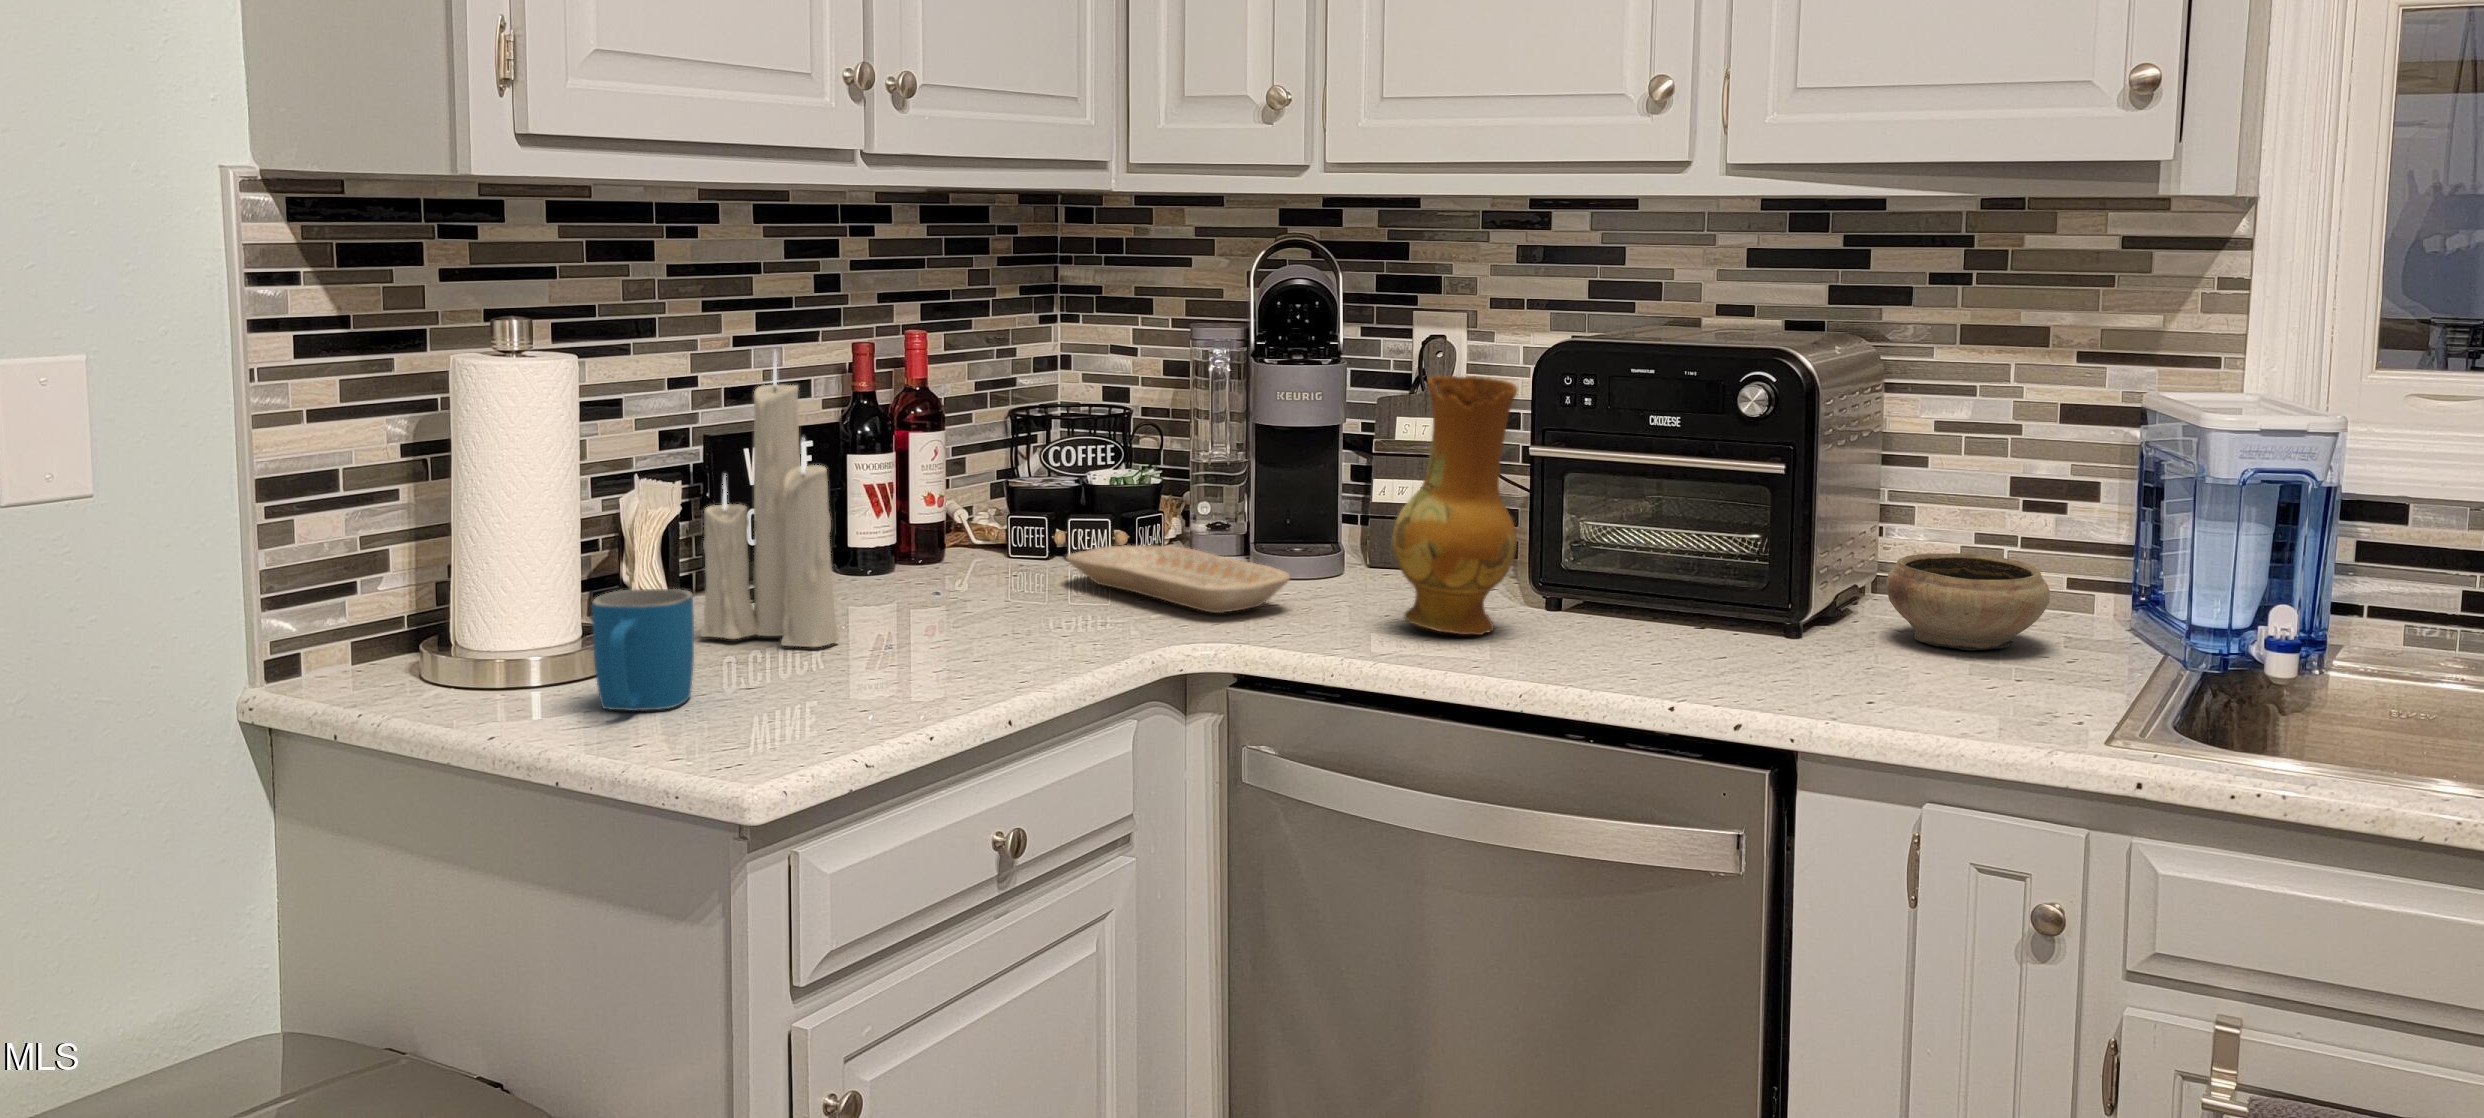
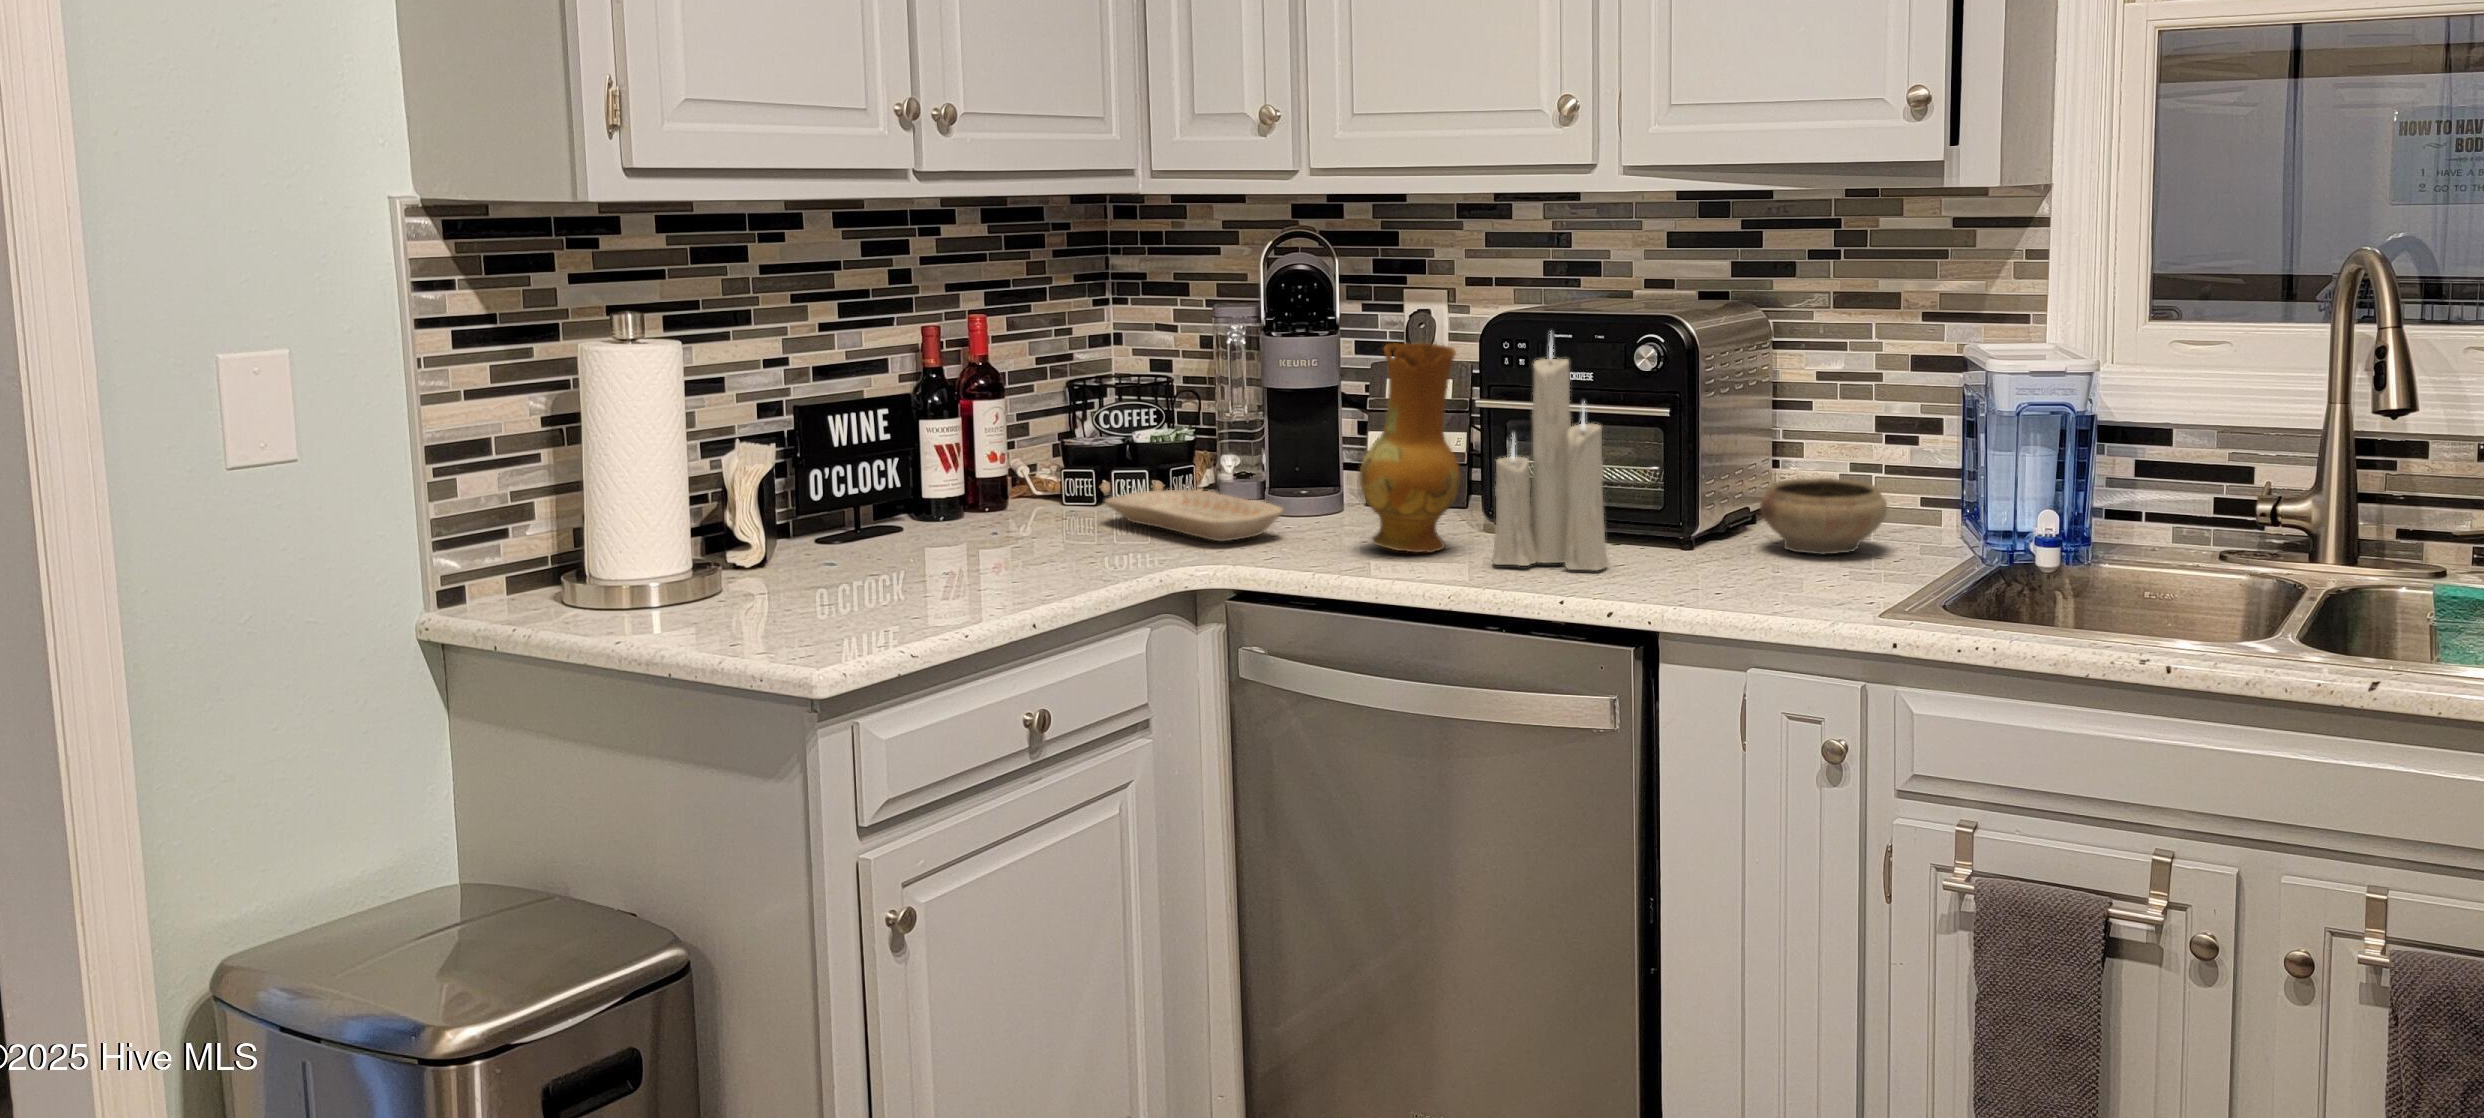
candle: present [700,354,839,647] -> present [1492,343,1608,570]
mug: present [592,589,694,710] -> none [696,526,780,621]

